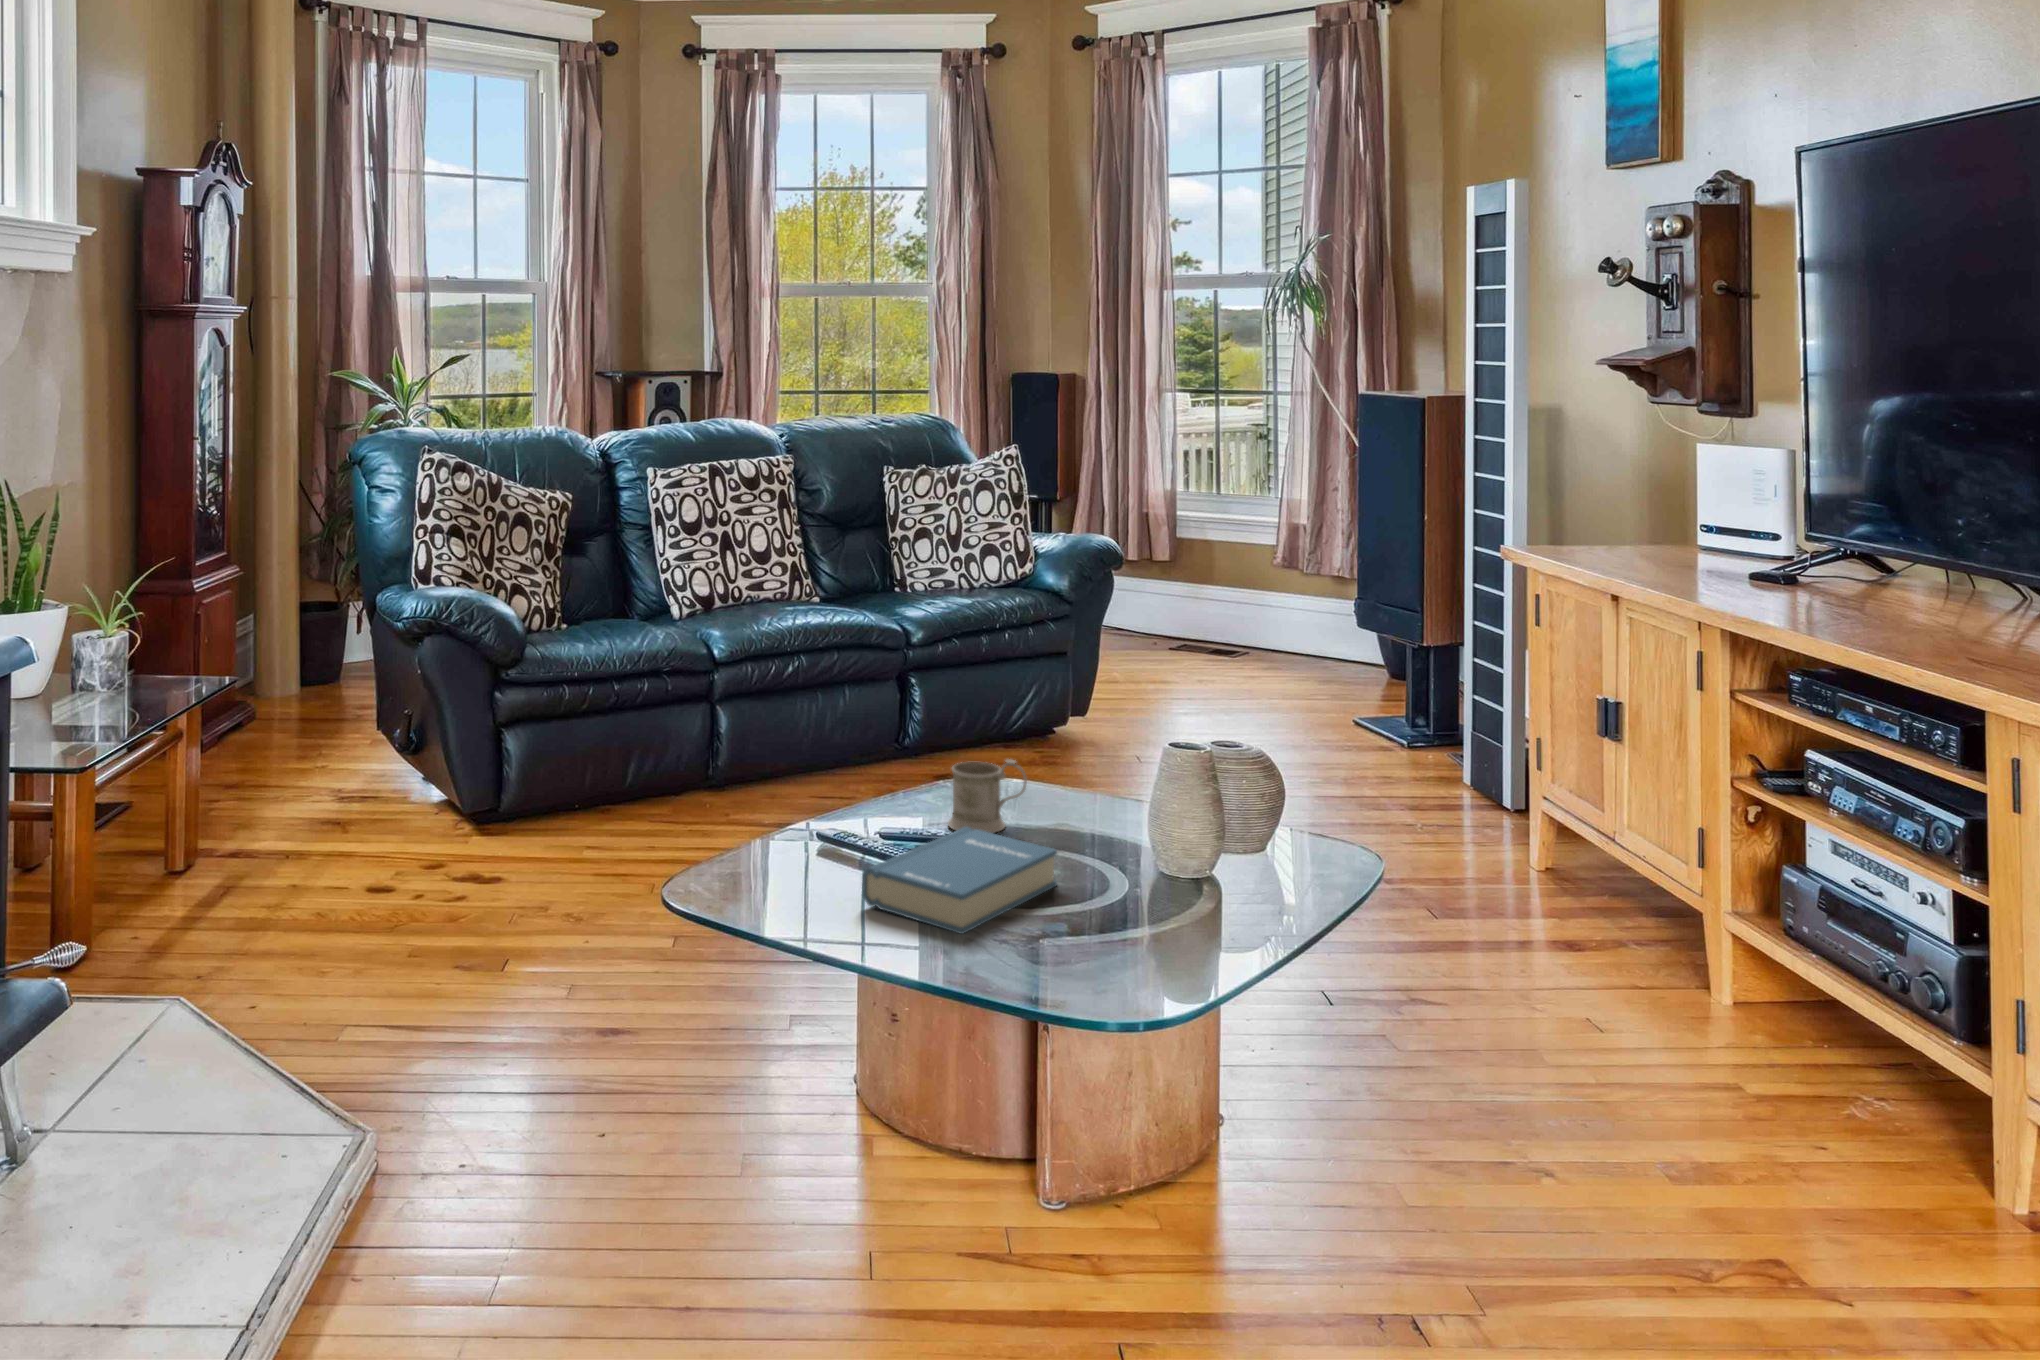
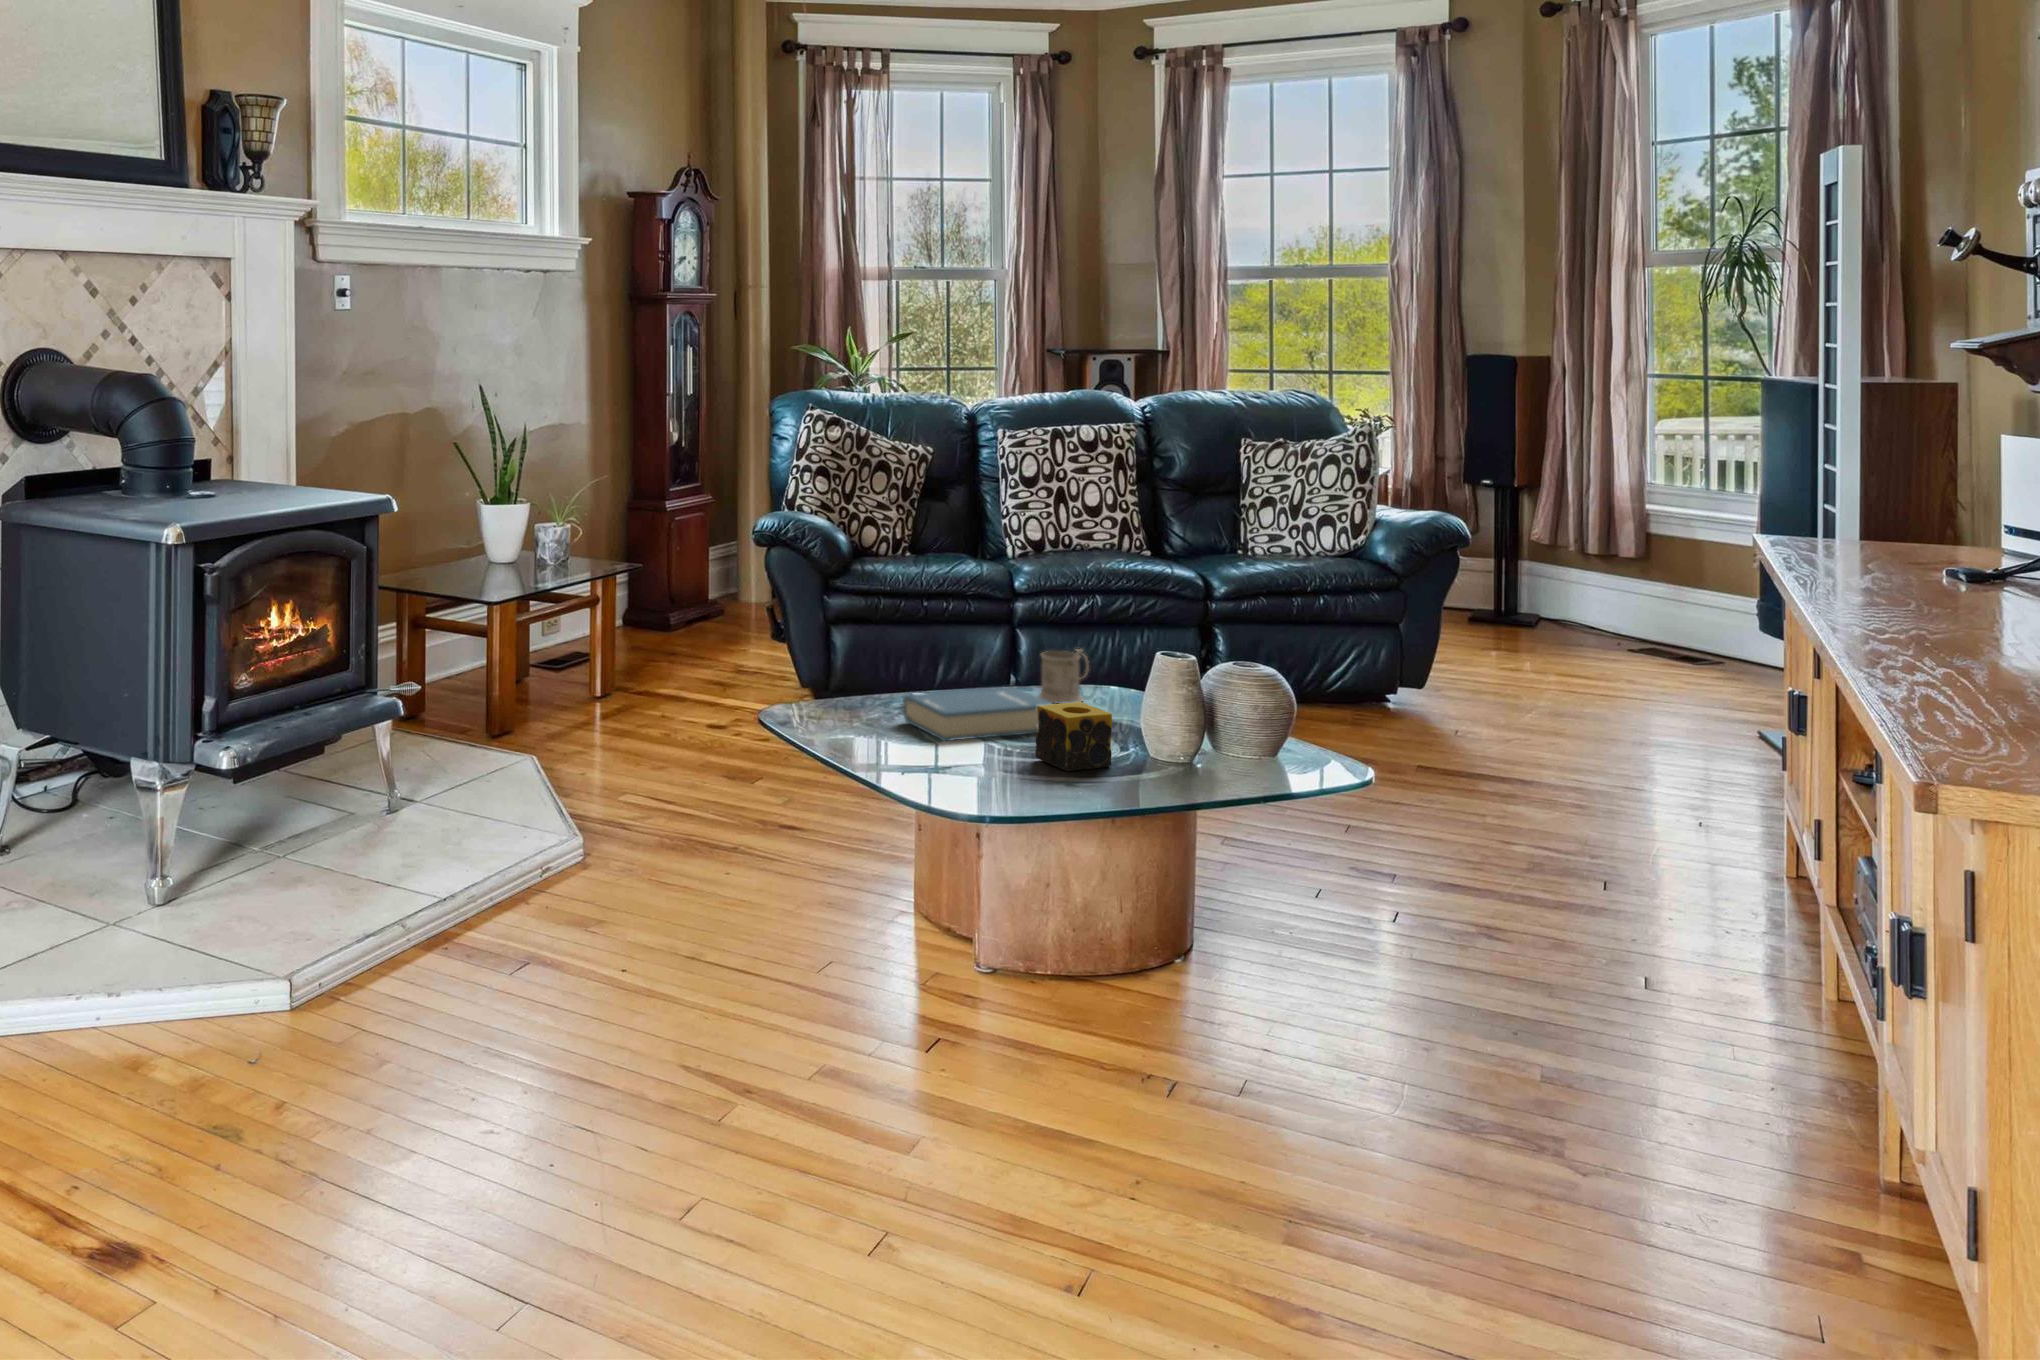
candle: none [1121,854,1222,962] -> present [1035,702,1112,771]

